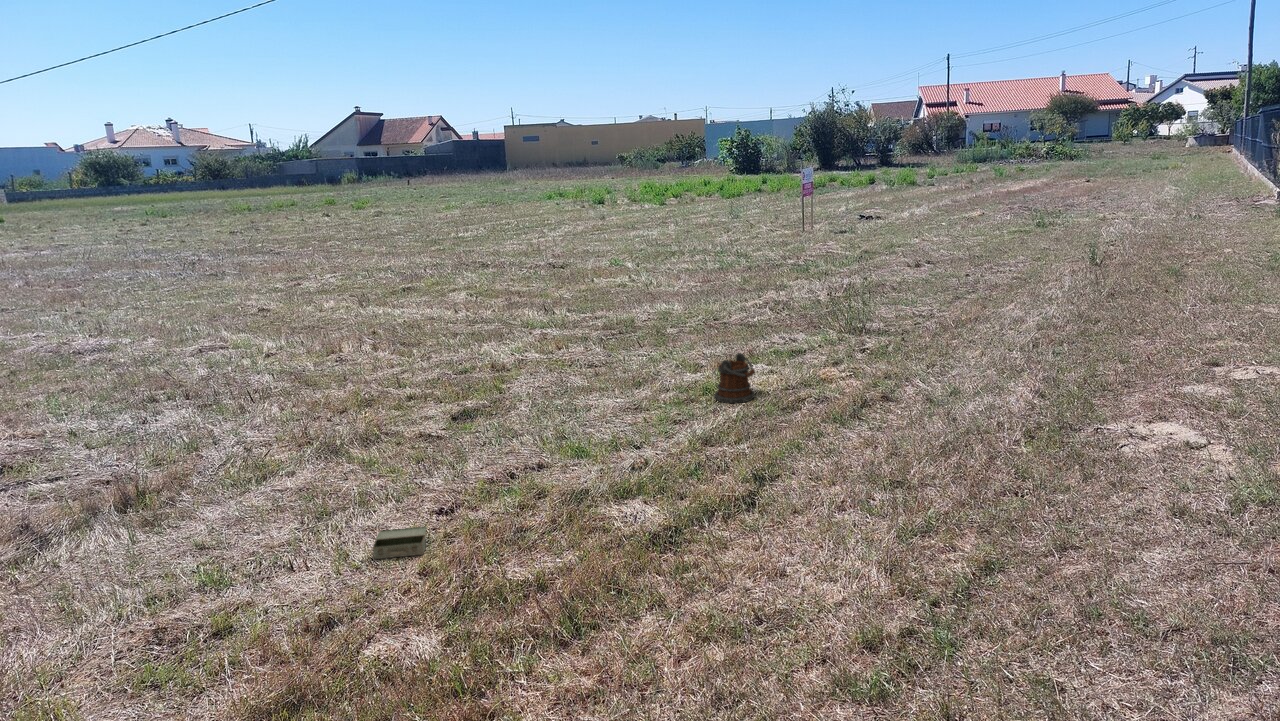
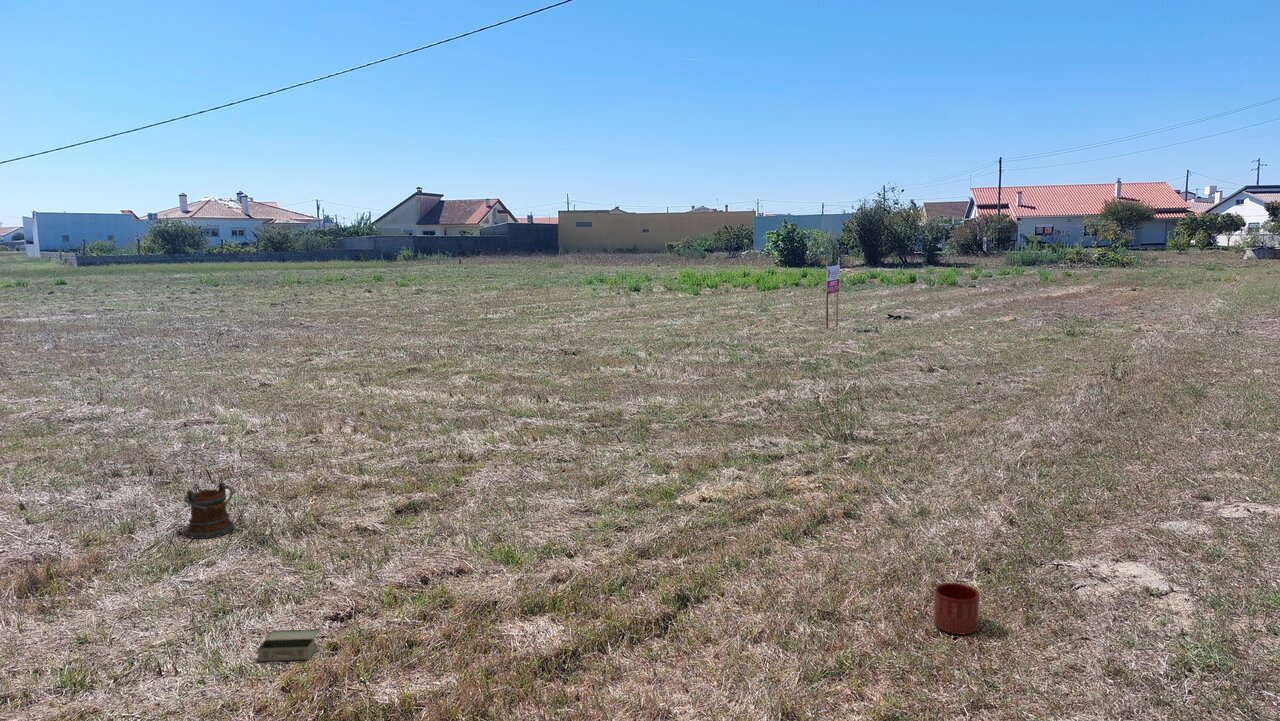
bucket: present [714,353,755,403] -> present [184,482,235,539]
planter: none [1001,448,1046,493] -> present [934,583,979,635]

